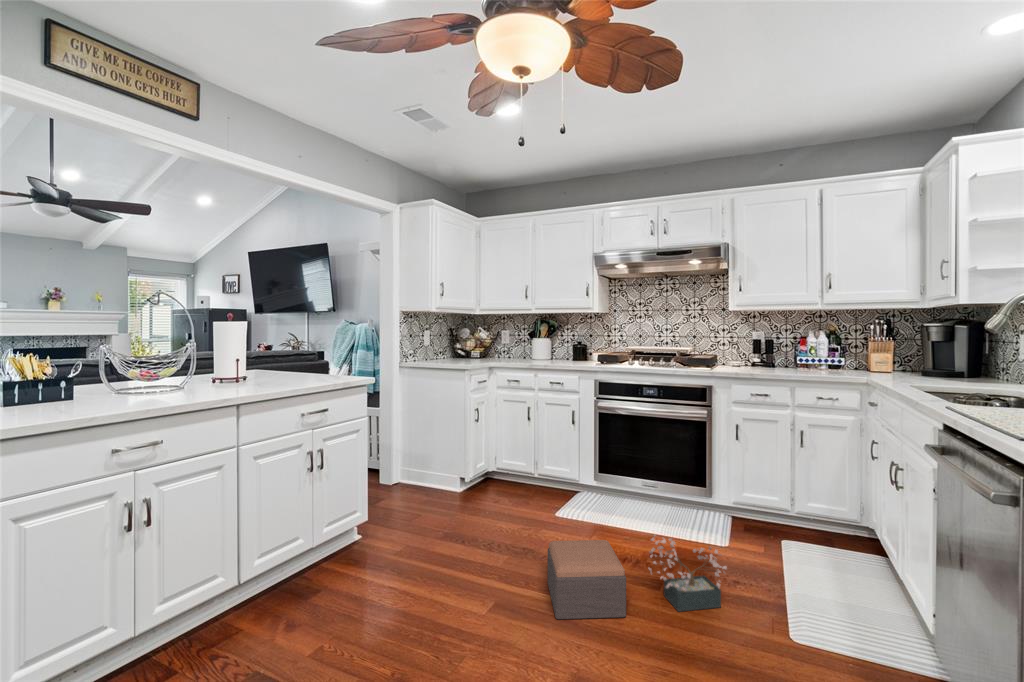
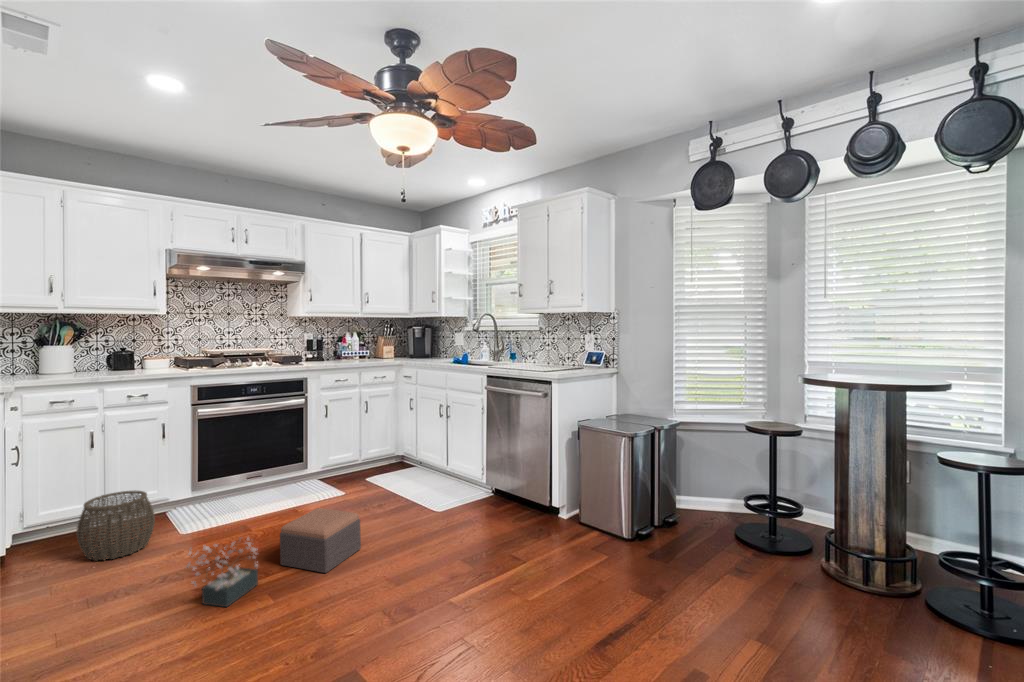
woven basket: none [484,459,535,514] -> present [77,490,155,560]
decorative plant: present [649,535,727,612] -> present [187,538,258,607]

